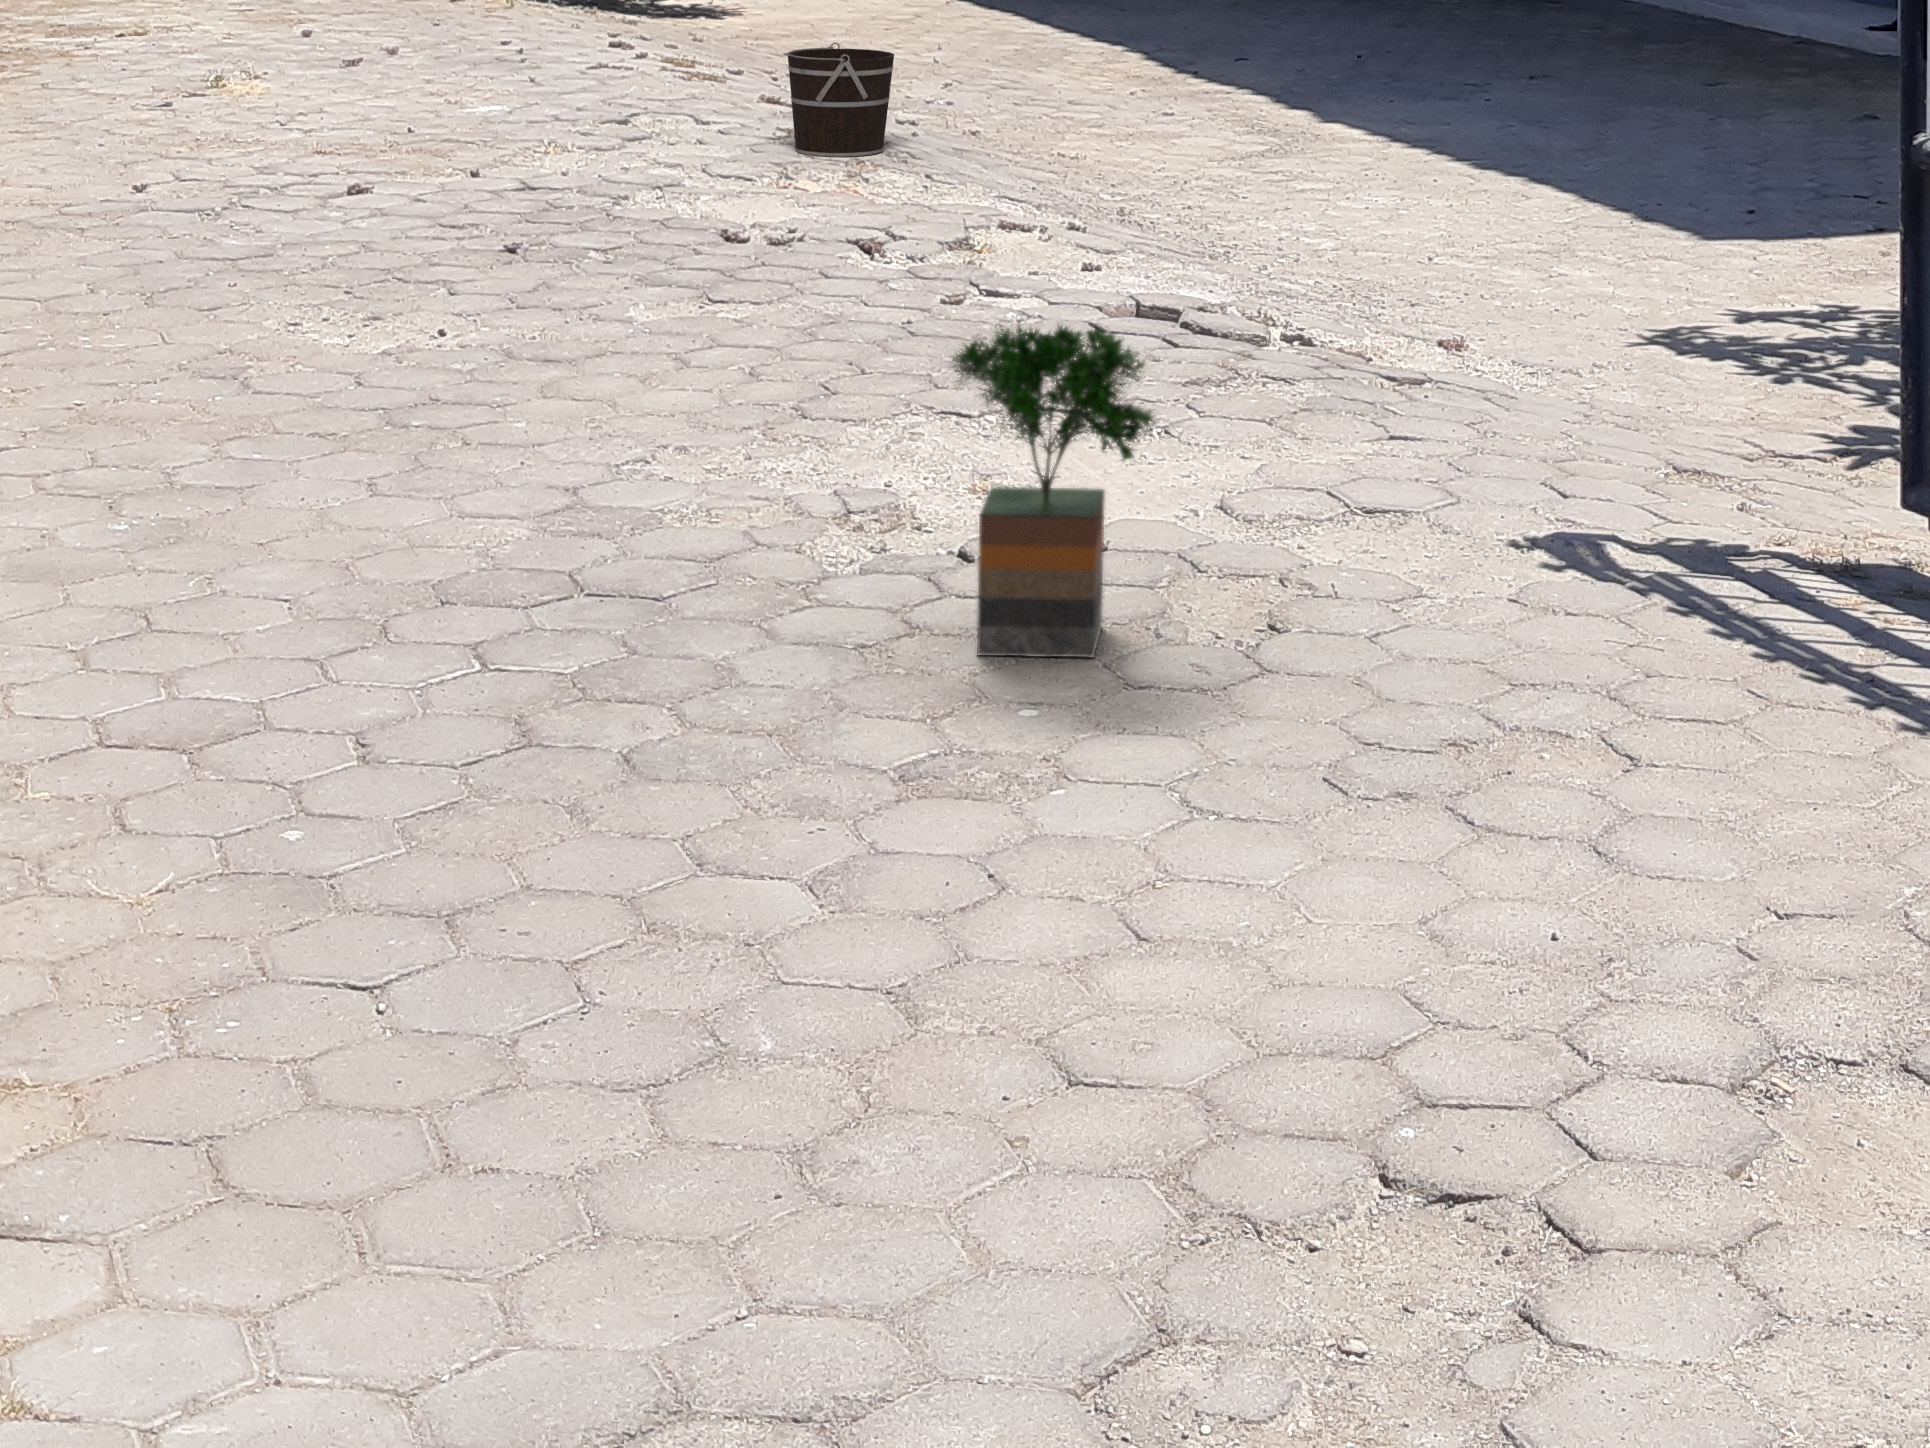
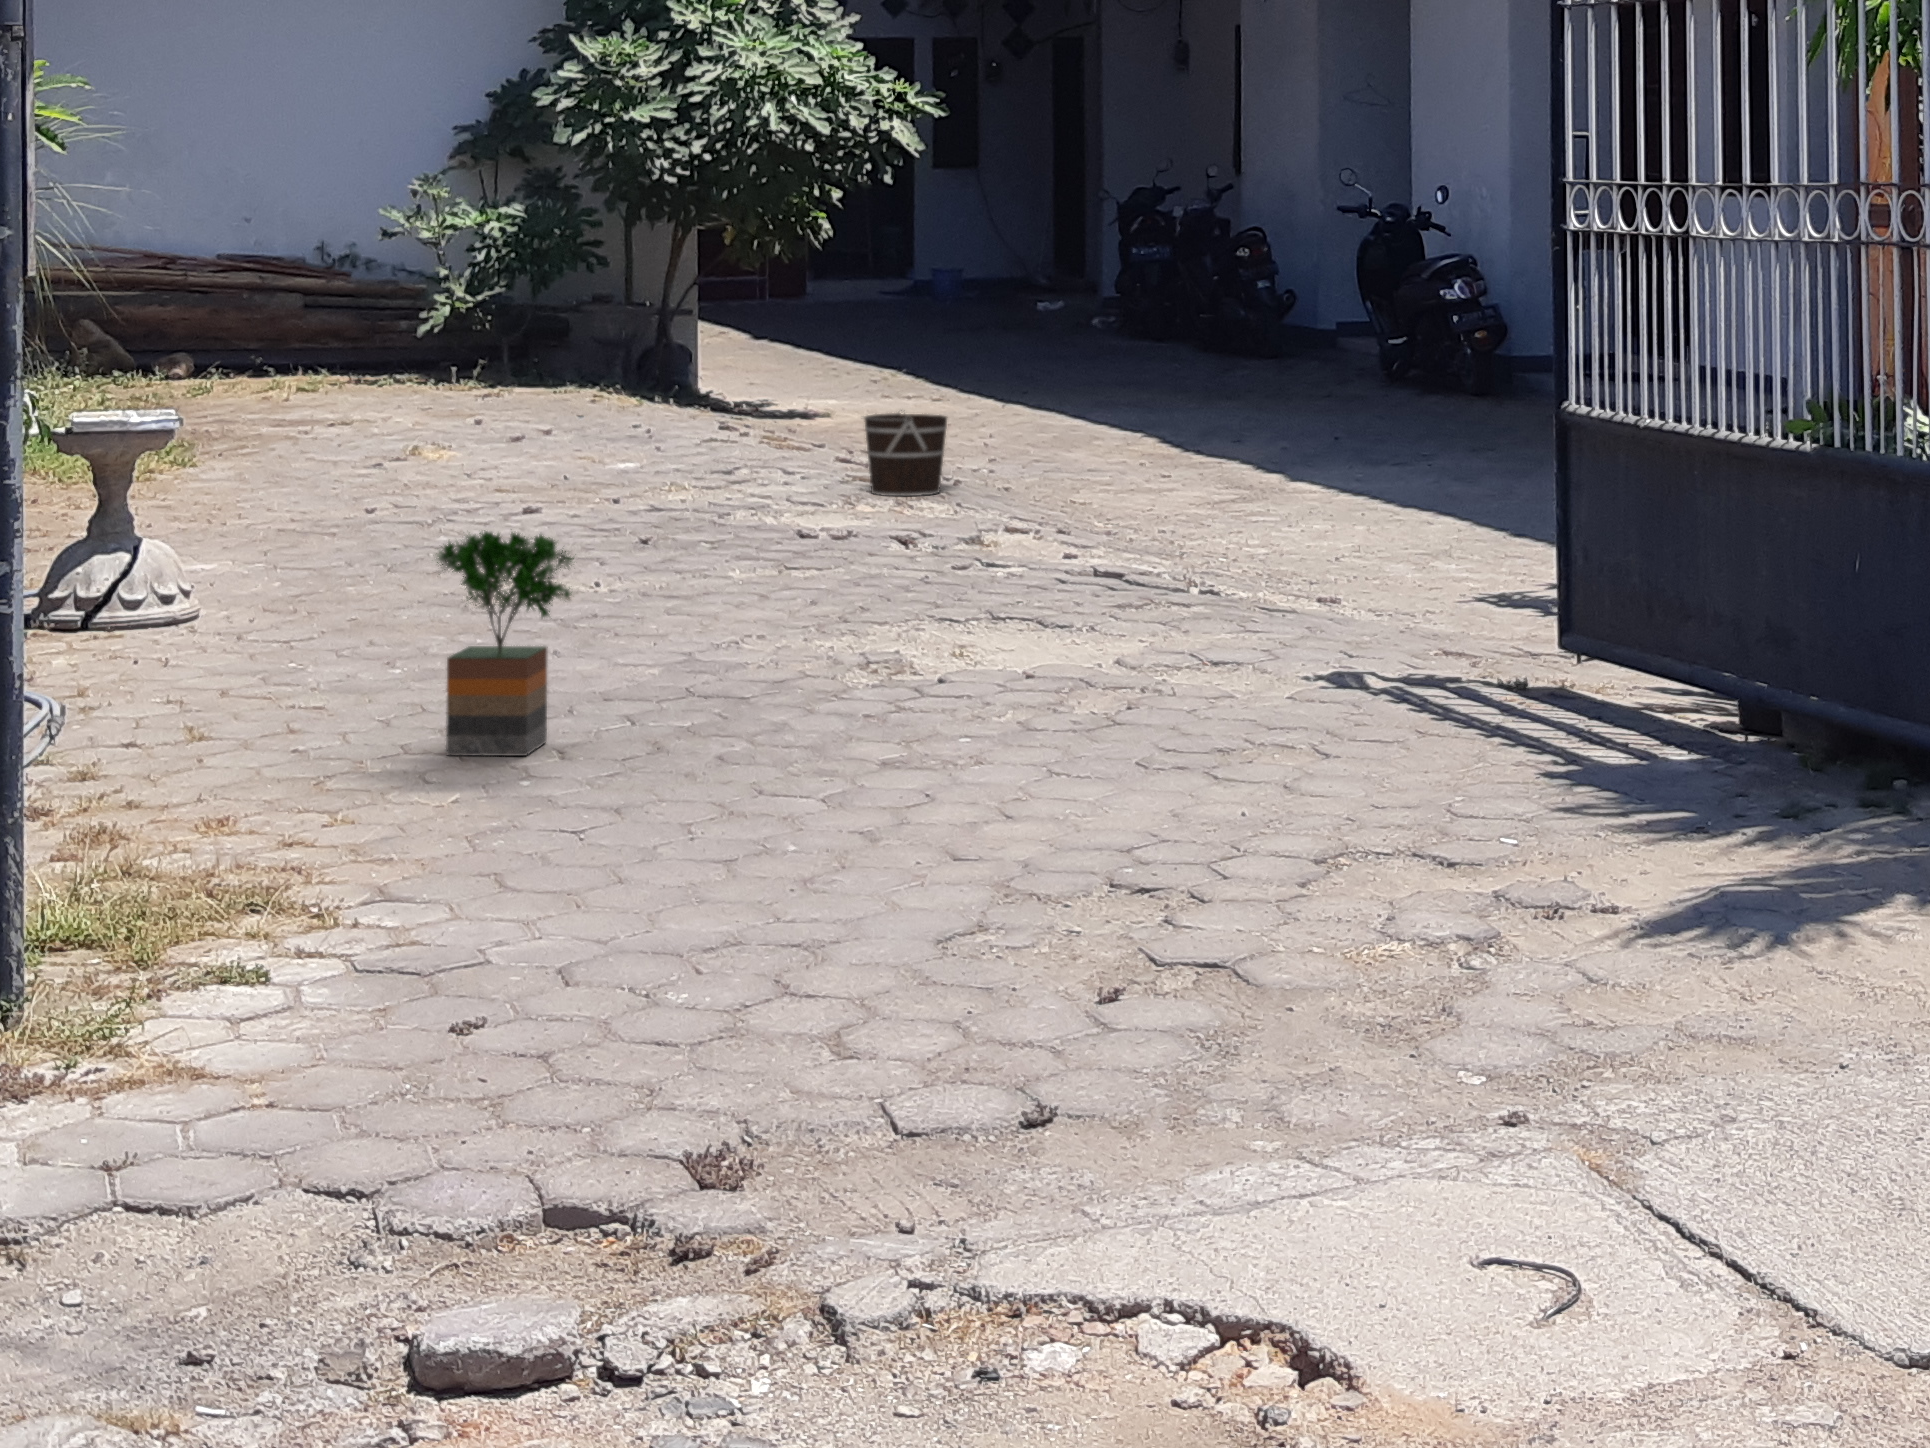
potted tree: present [950,325,1156,658] -> present [437,530,574,756]

